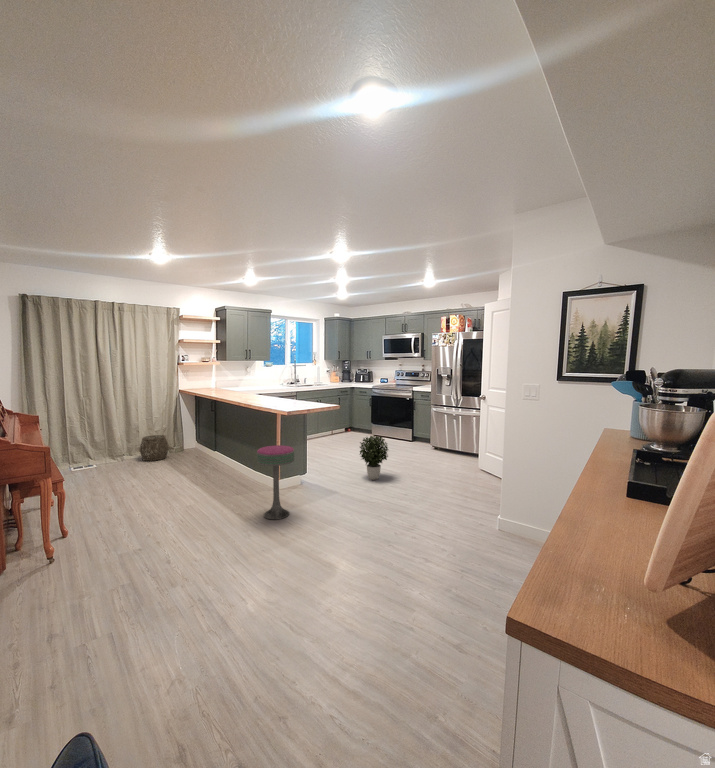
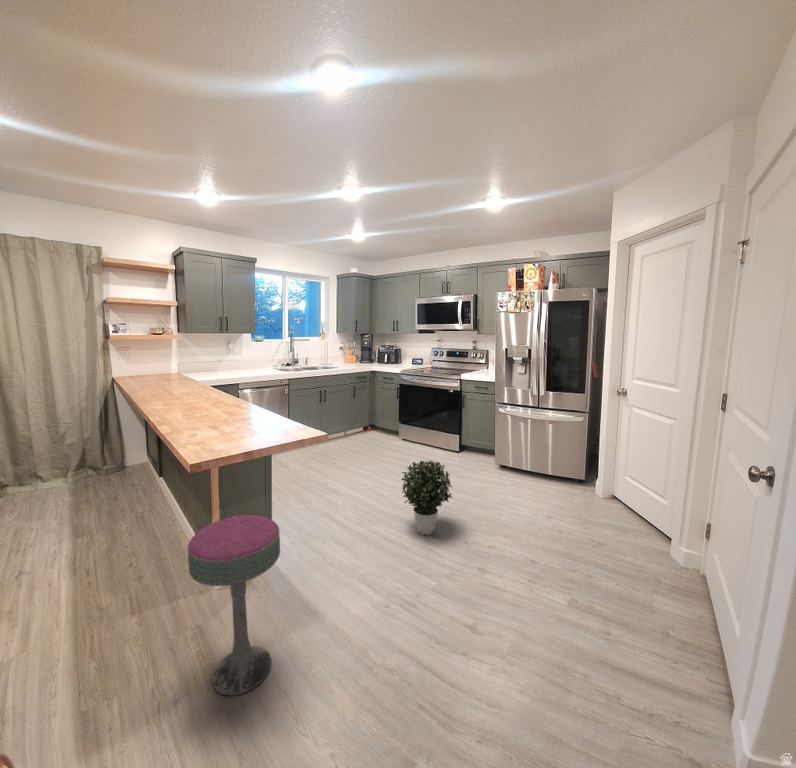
woven basket: present [140,435,169,461] -> none [31,452,88,499]

